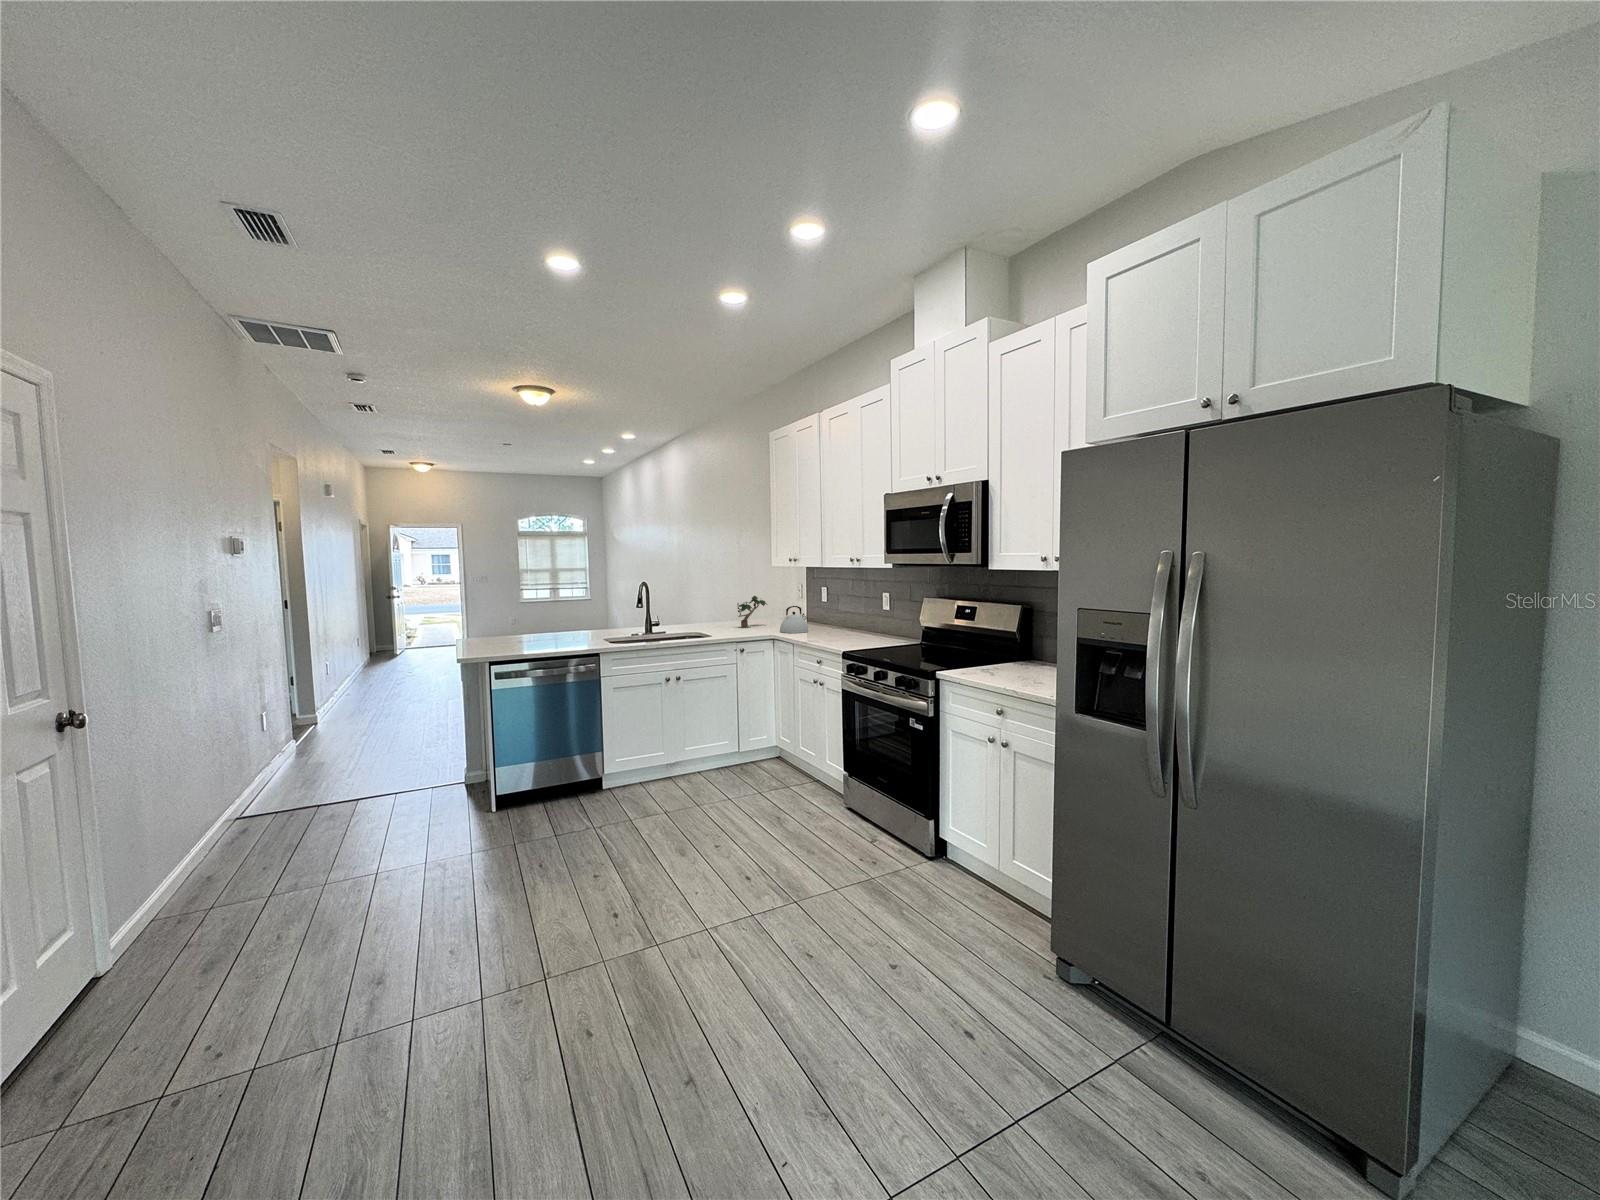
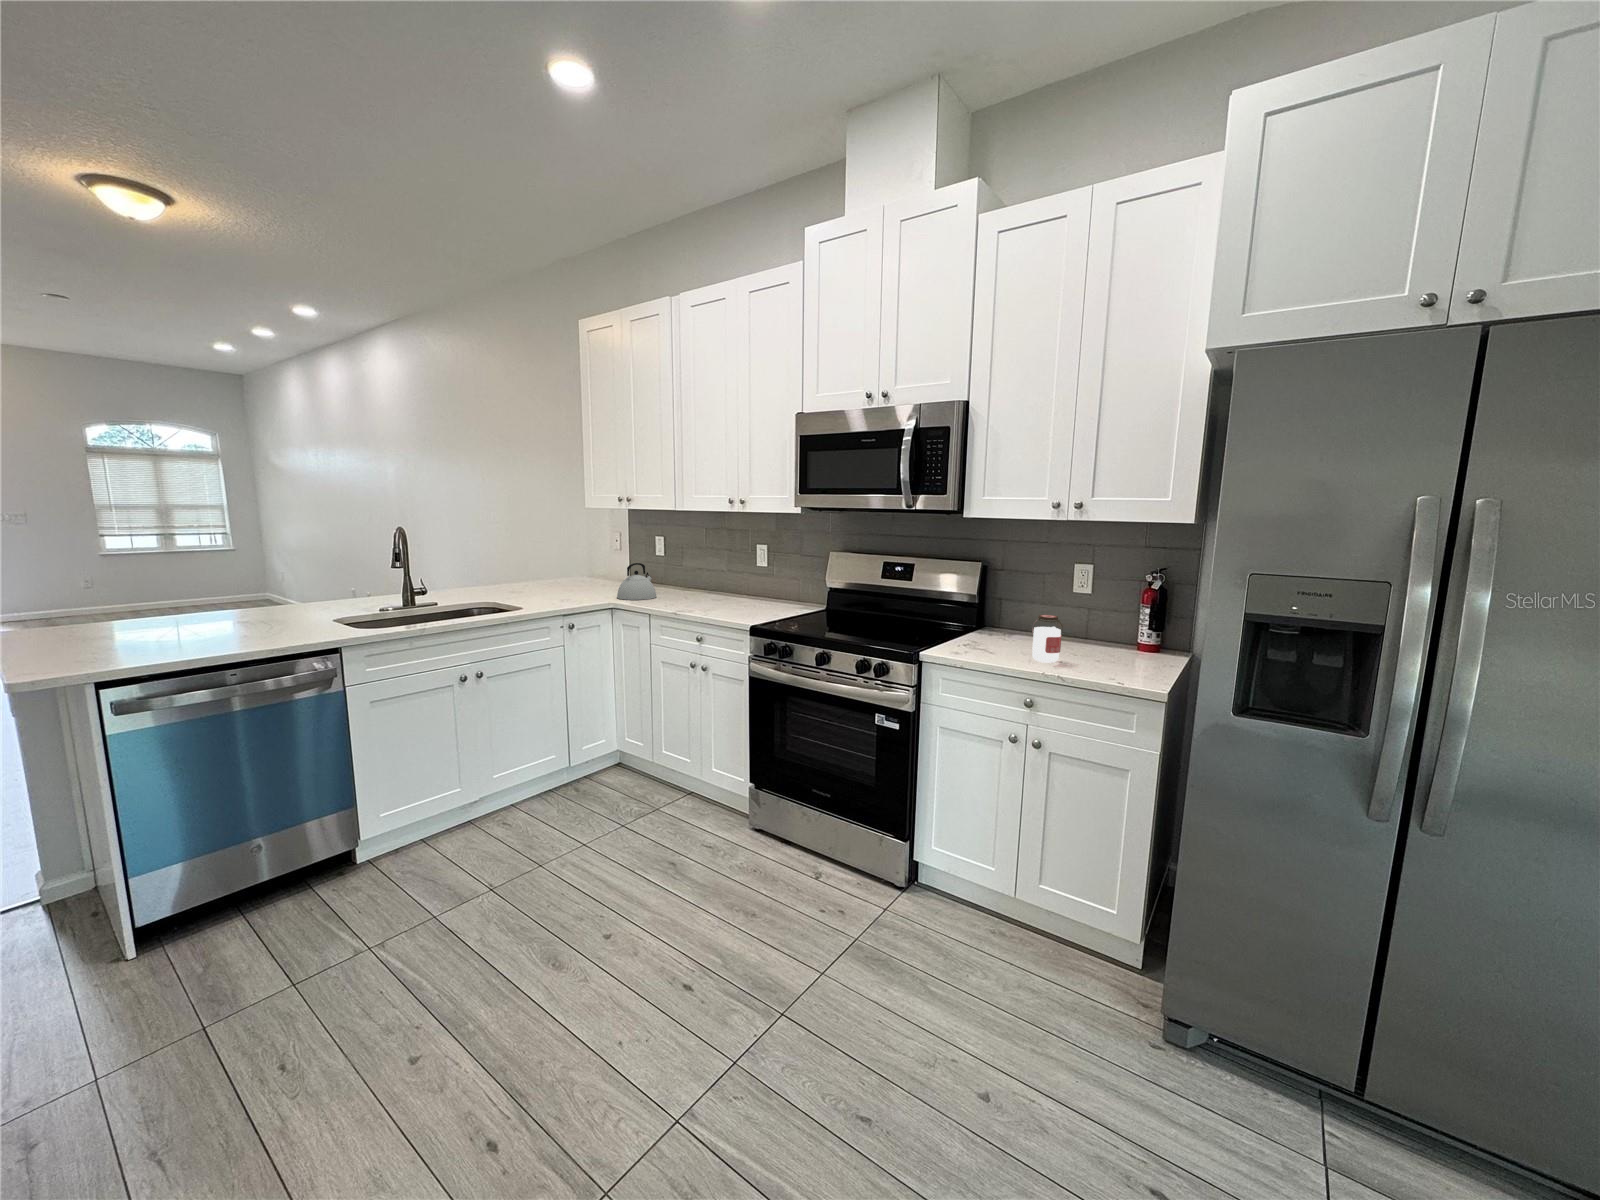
potted plant: present [737,596,766,627] -> none [542,548,589,593]
jar: none [1007,644,1030,682] -> present [1032,615,1063,663]

